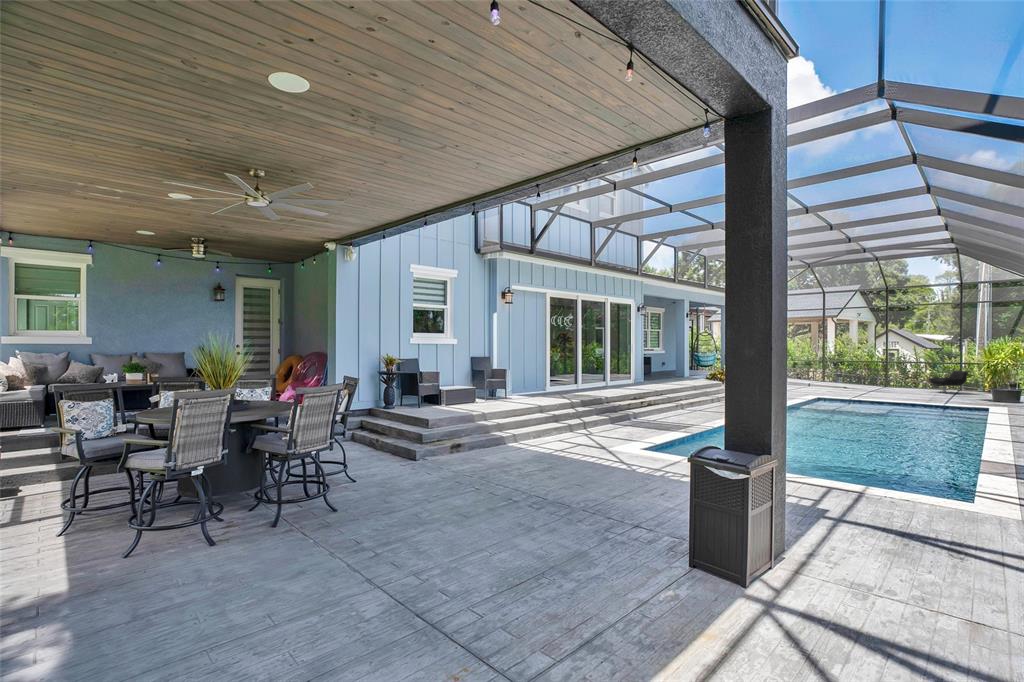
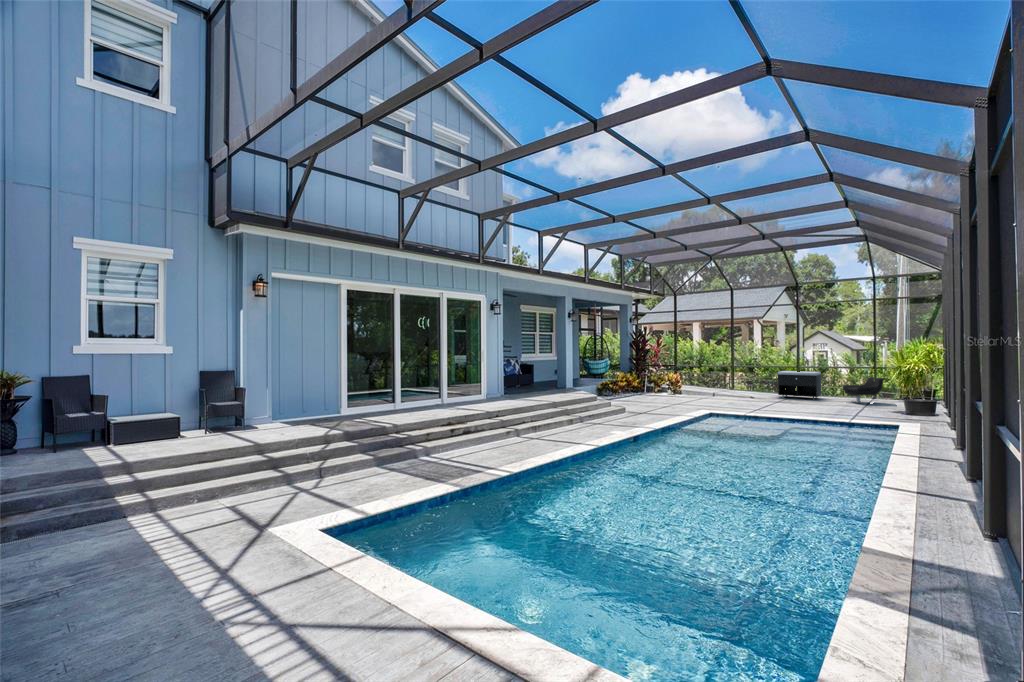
storage bench: none [867,365,908,390] -> present [778,371,821,400]

